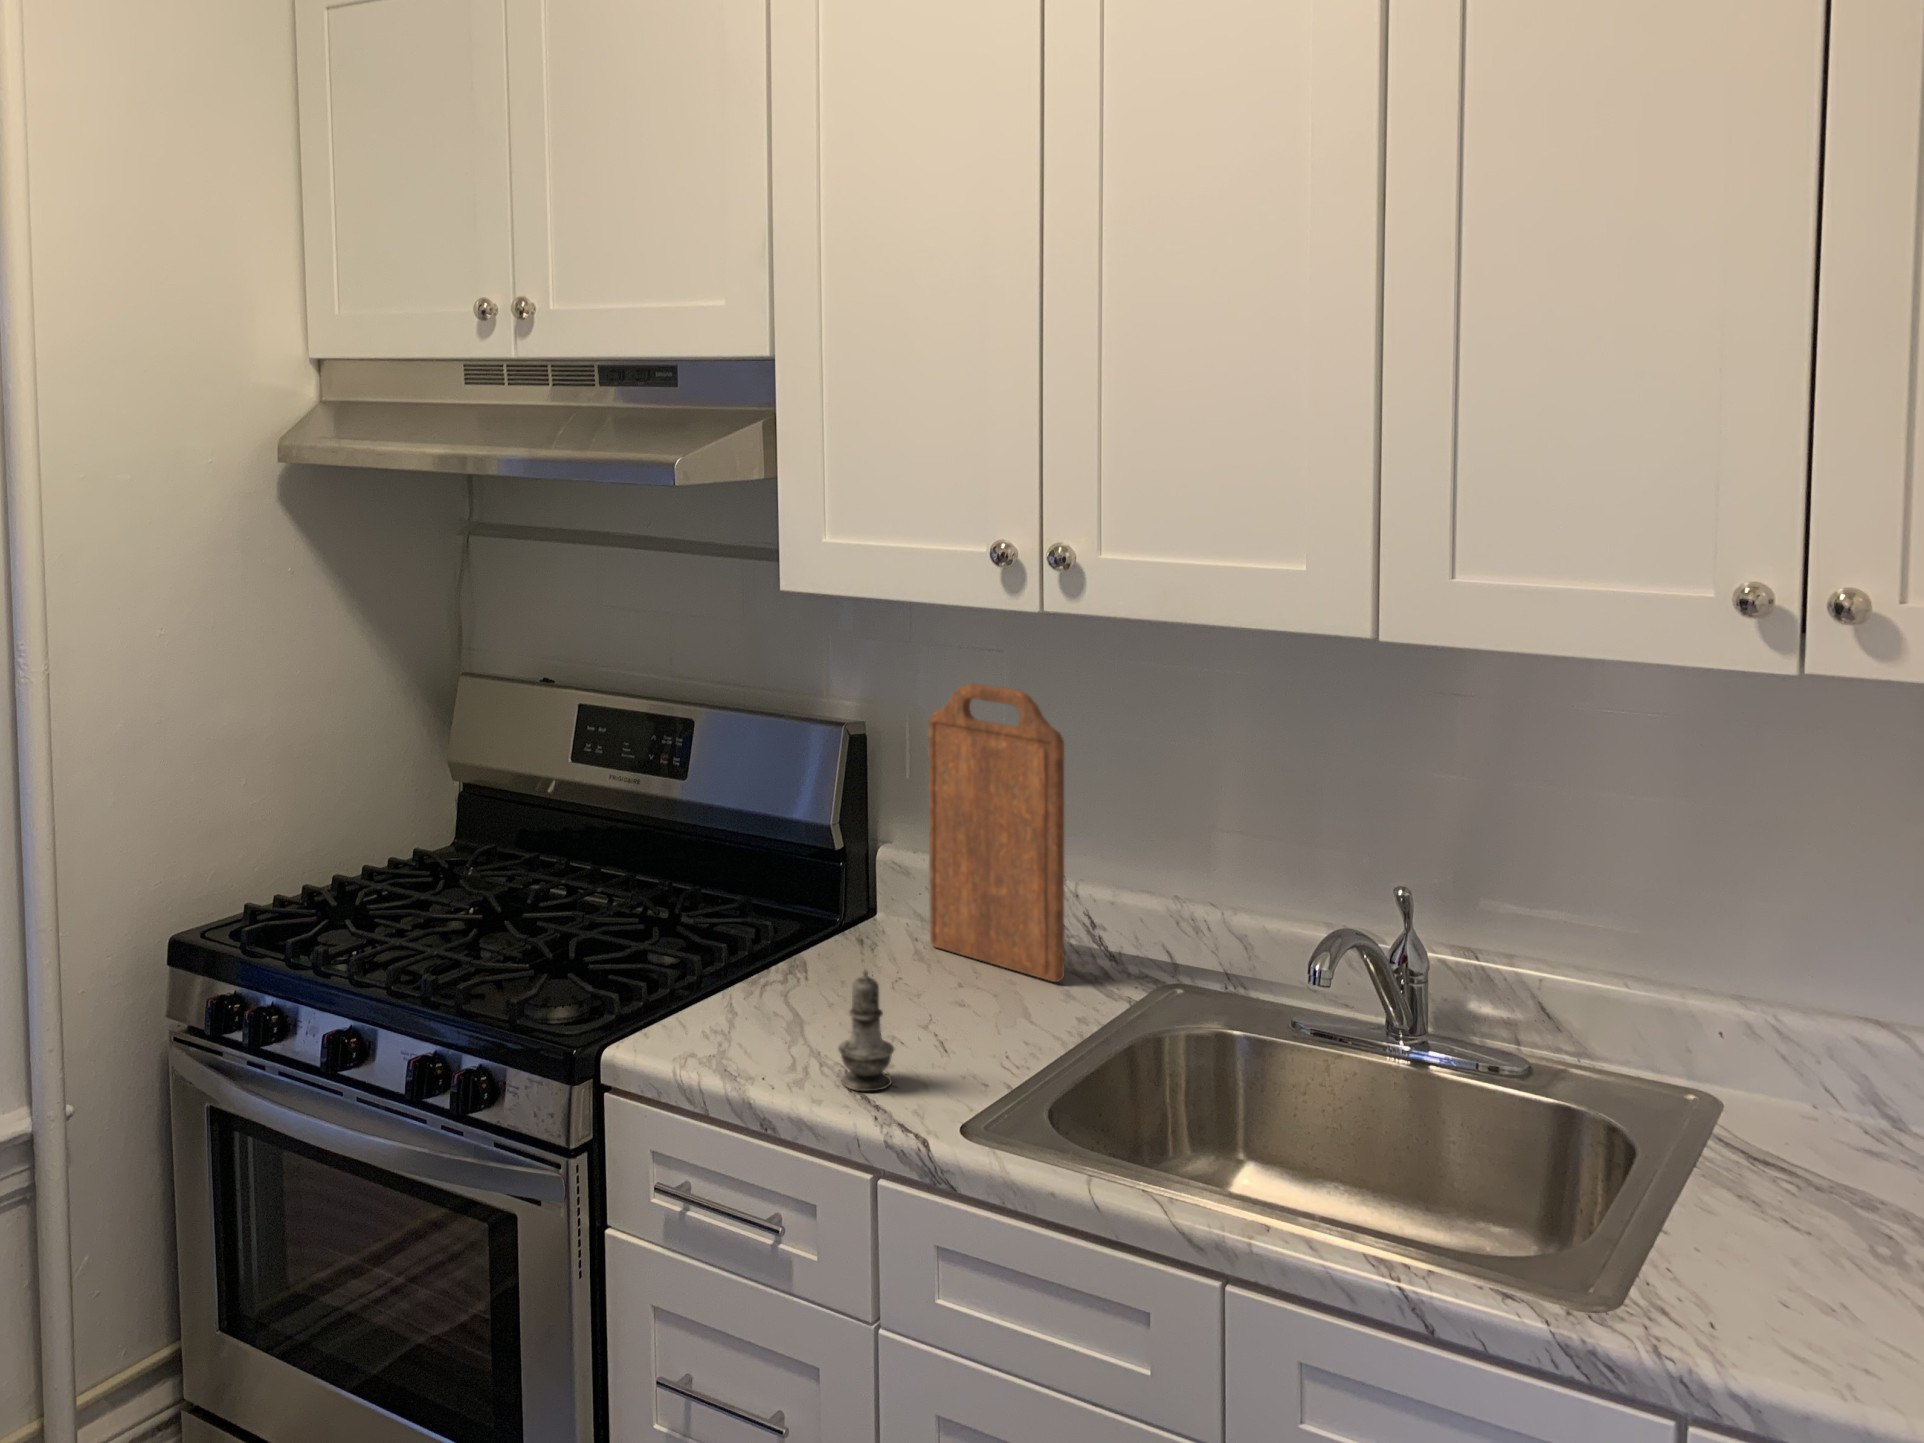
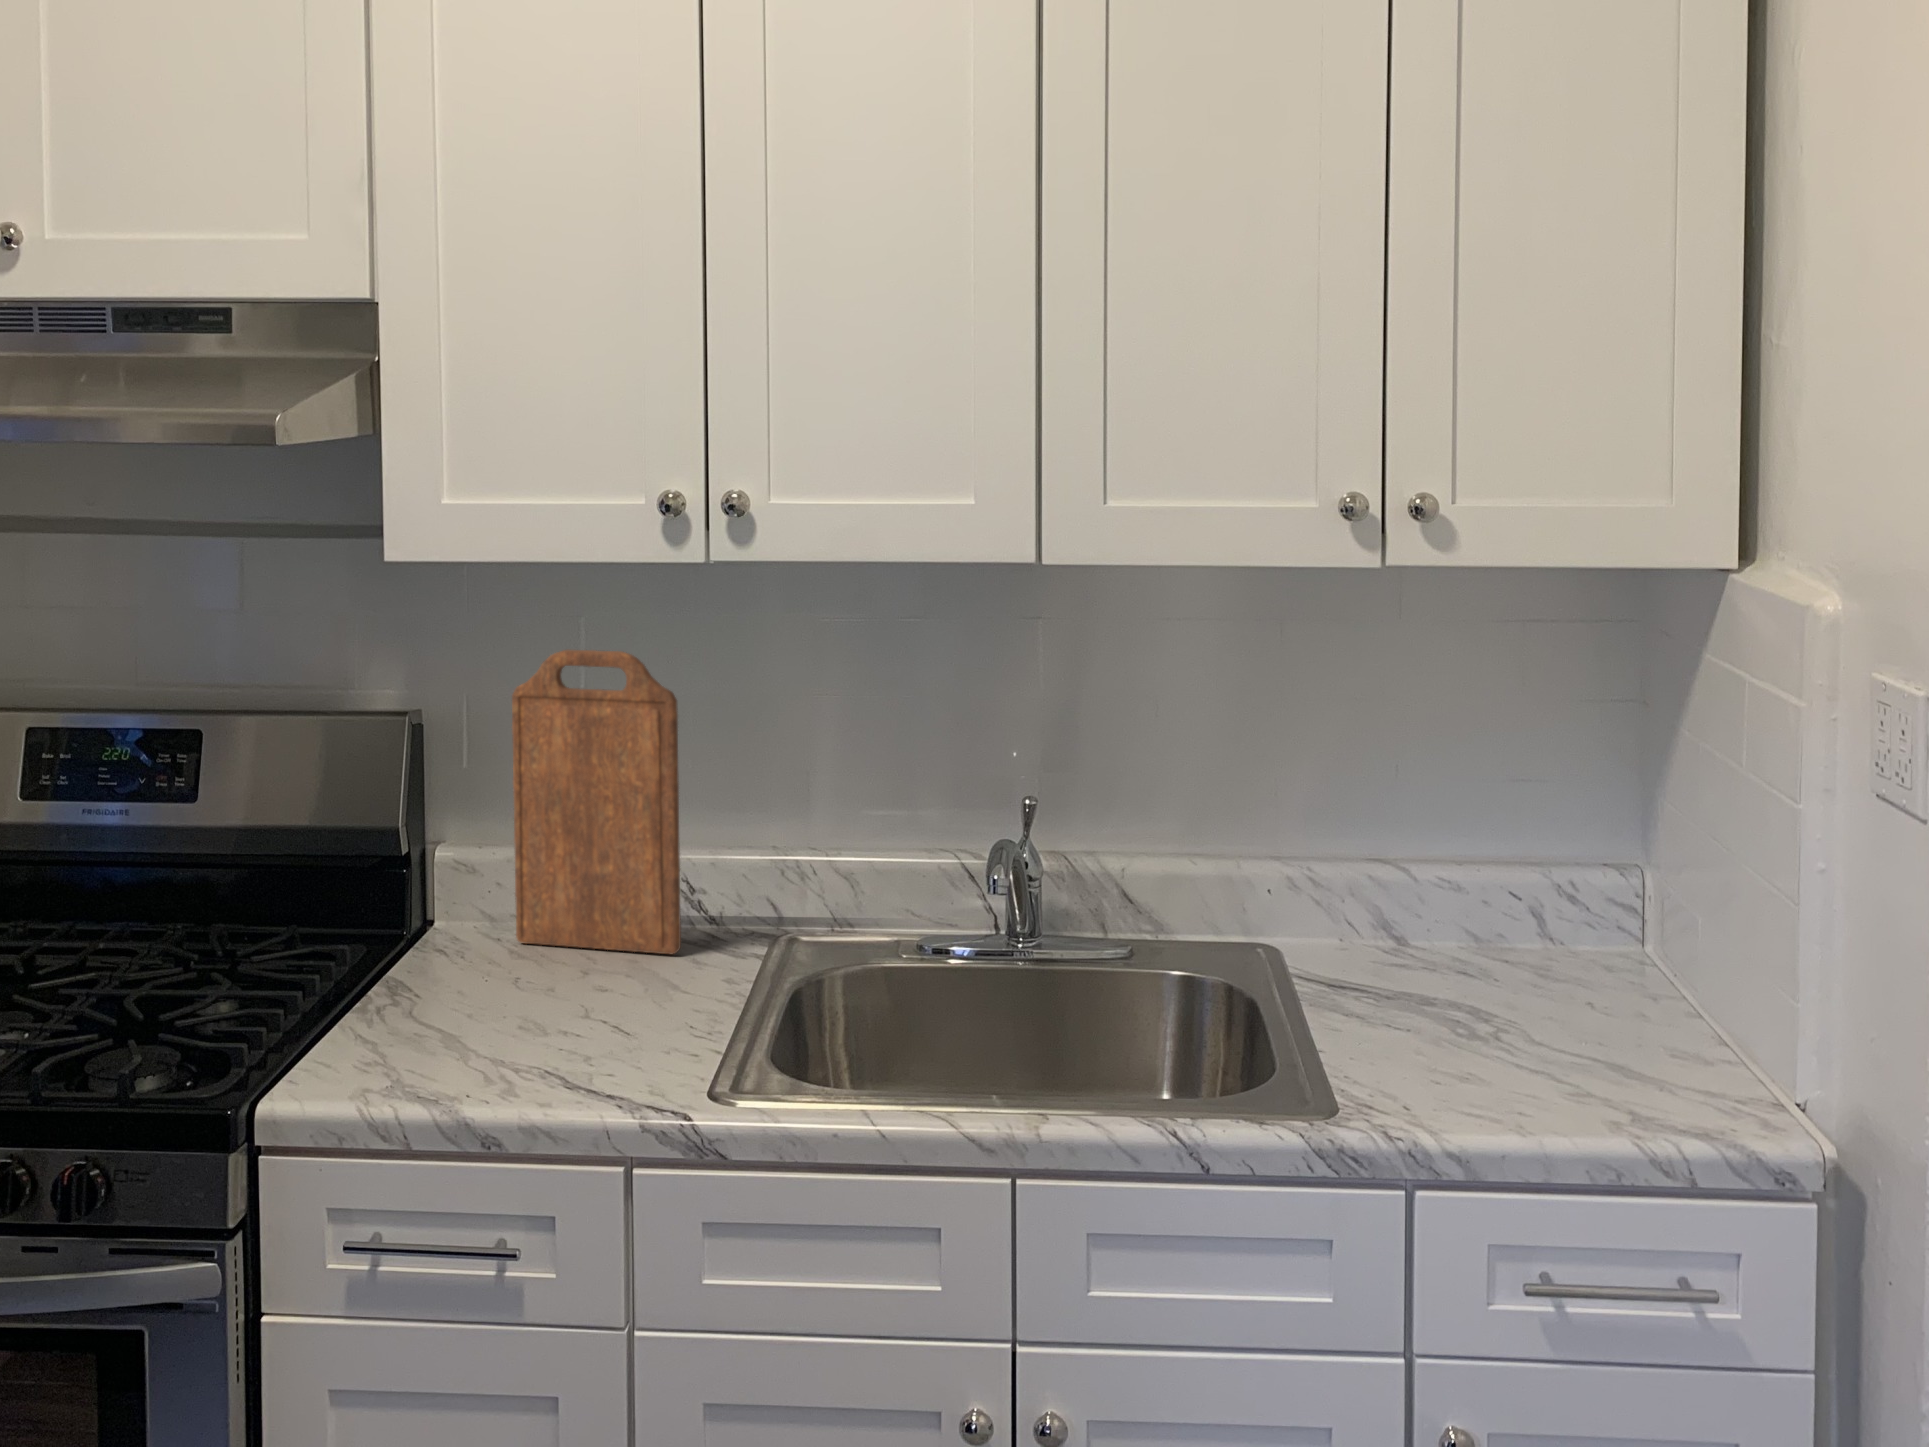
salt shaker: present [838,970,894,1091] -> none [548,953,609,1085]

